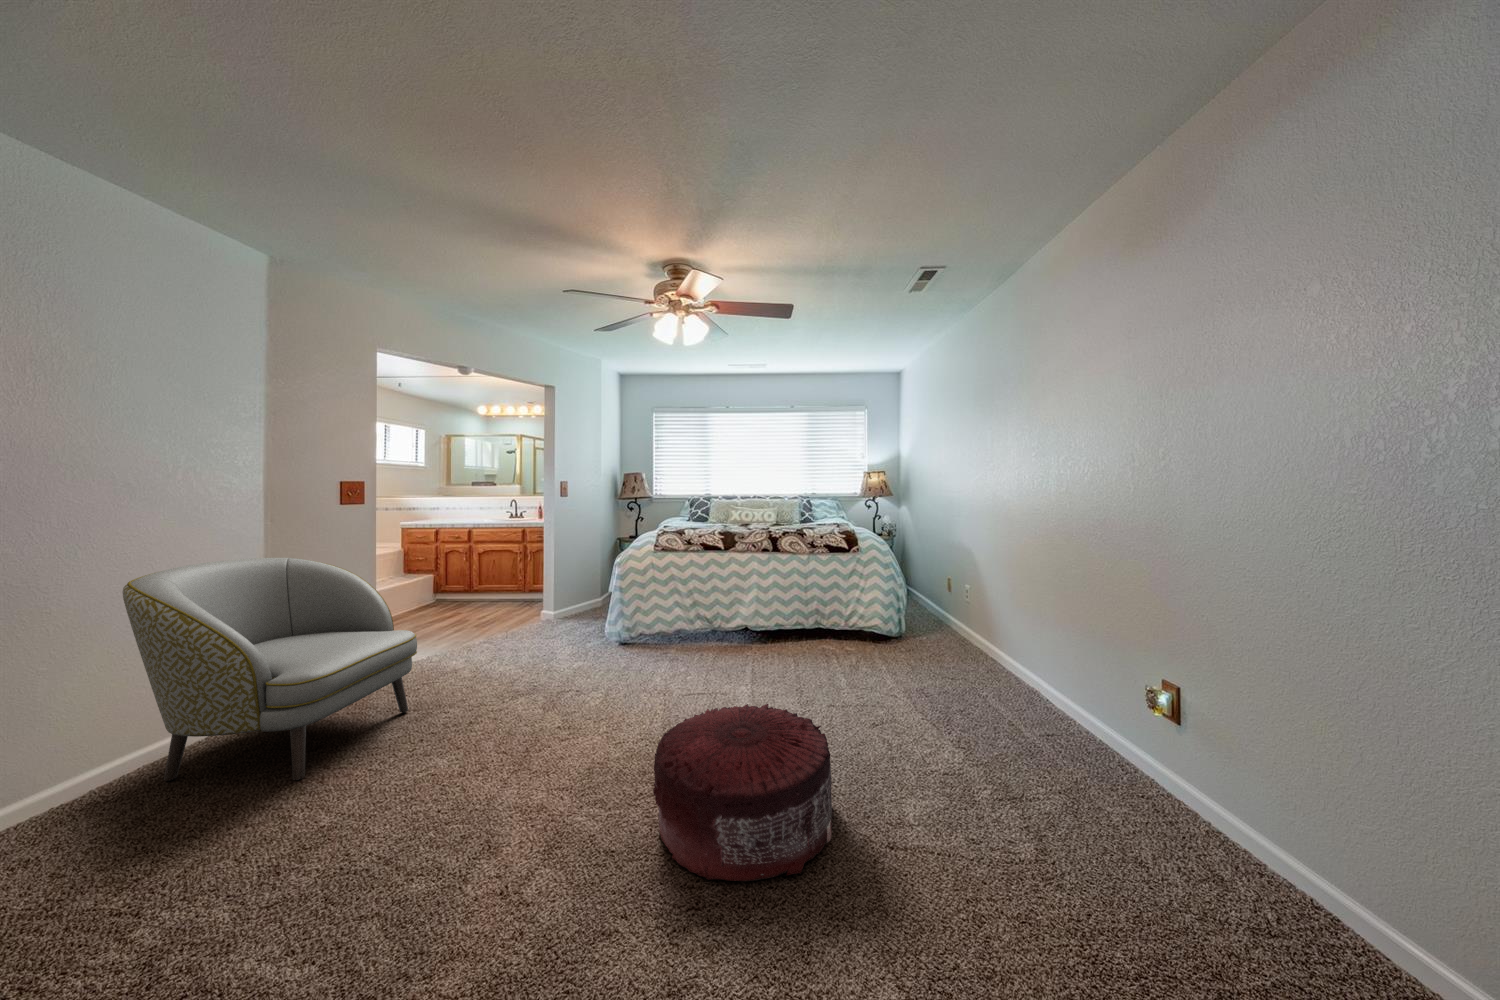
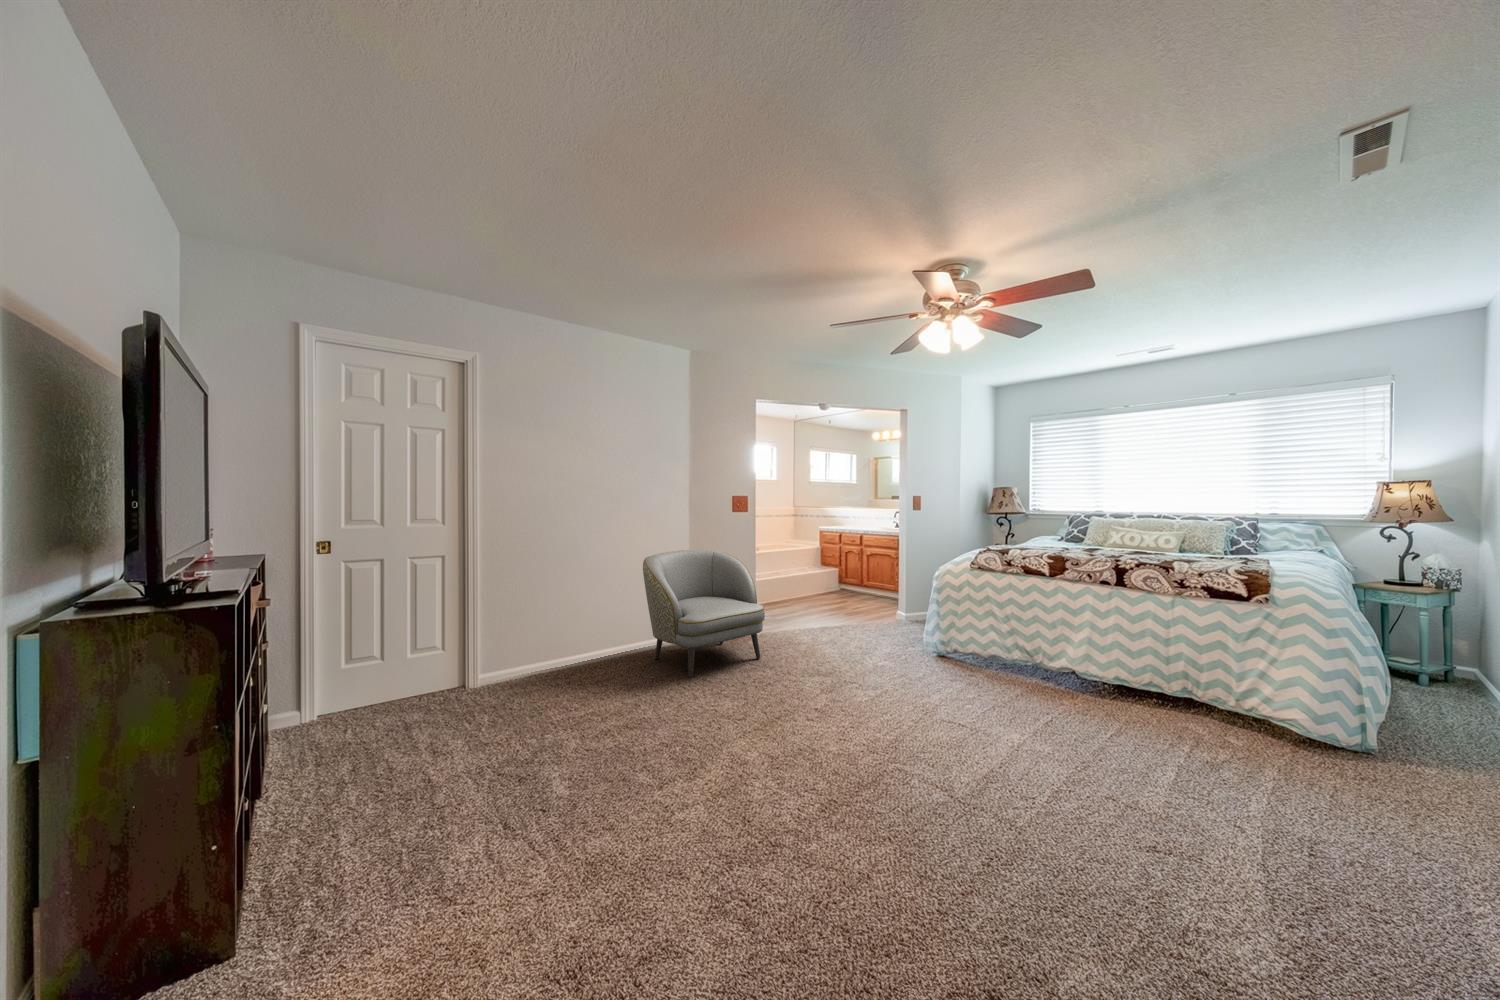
pouf: present [653,704,834,881] -> none [791,719,966,891]

